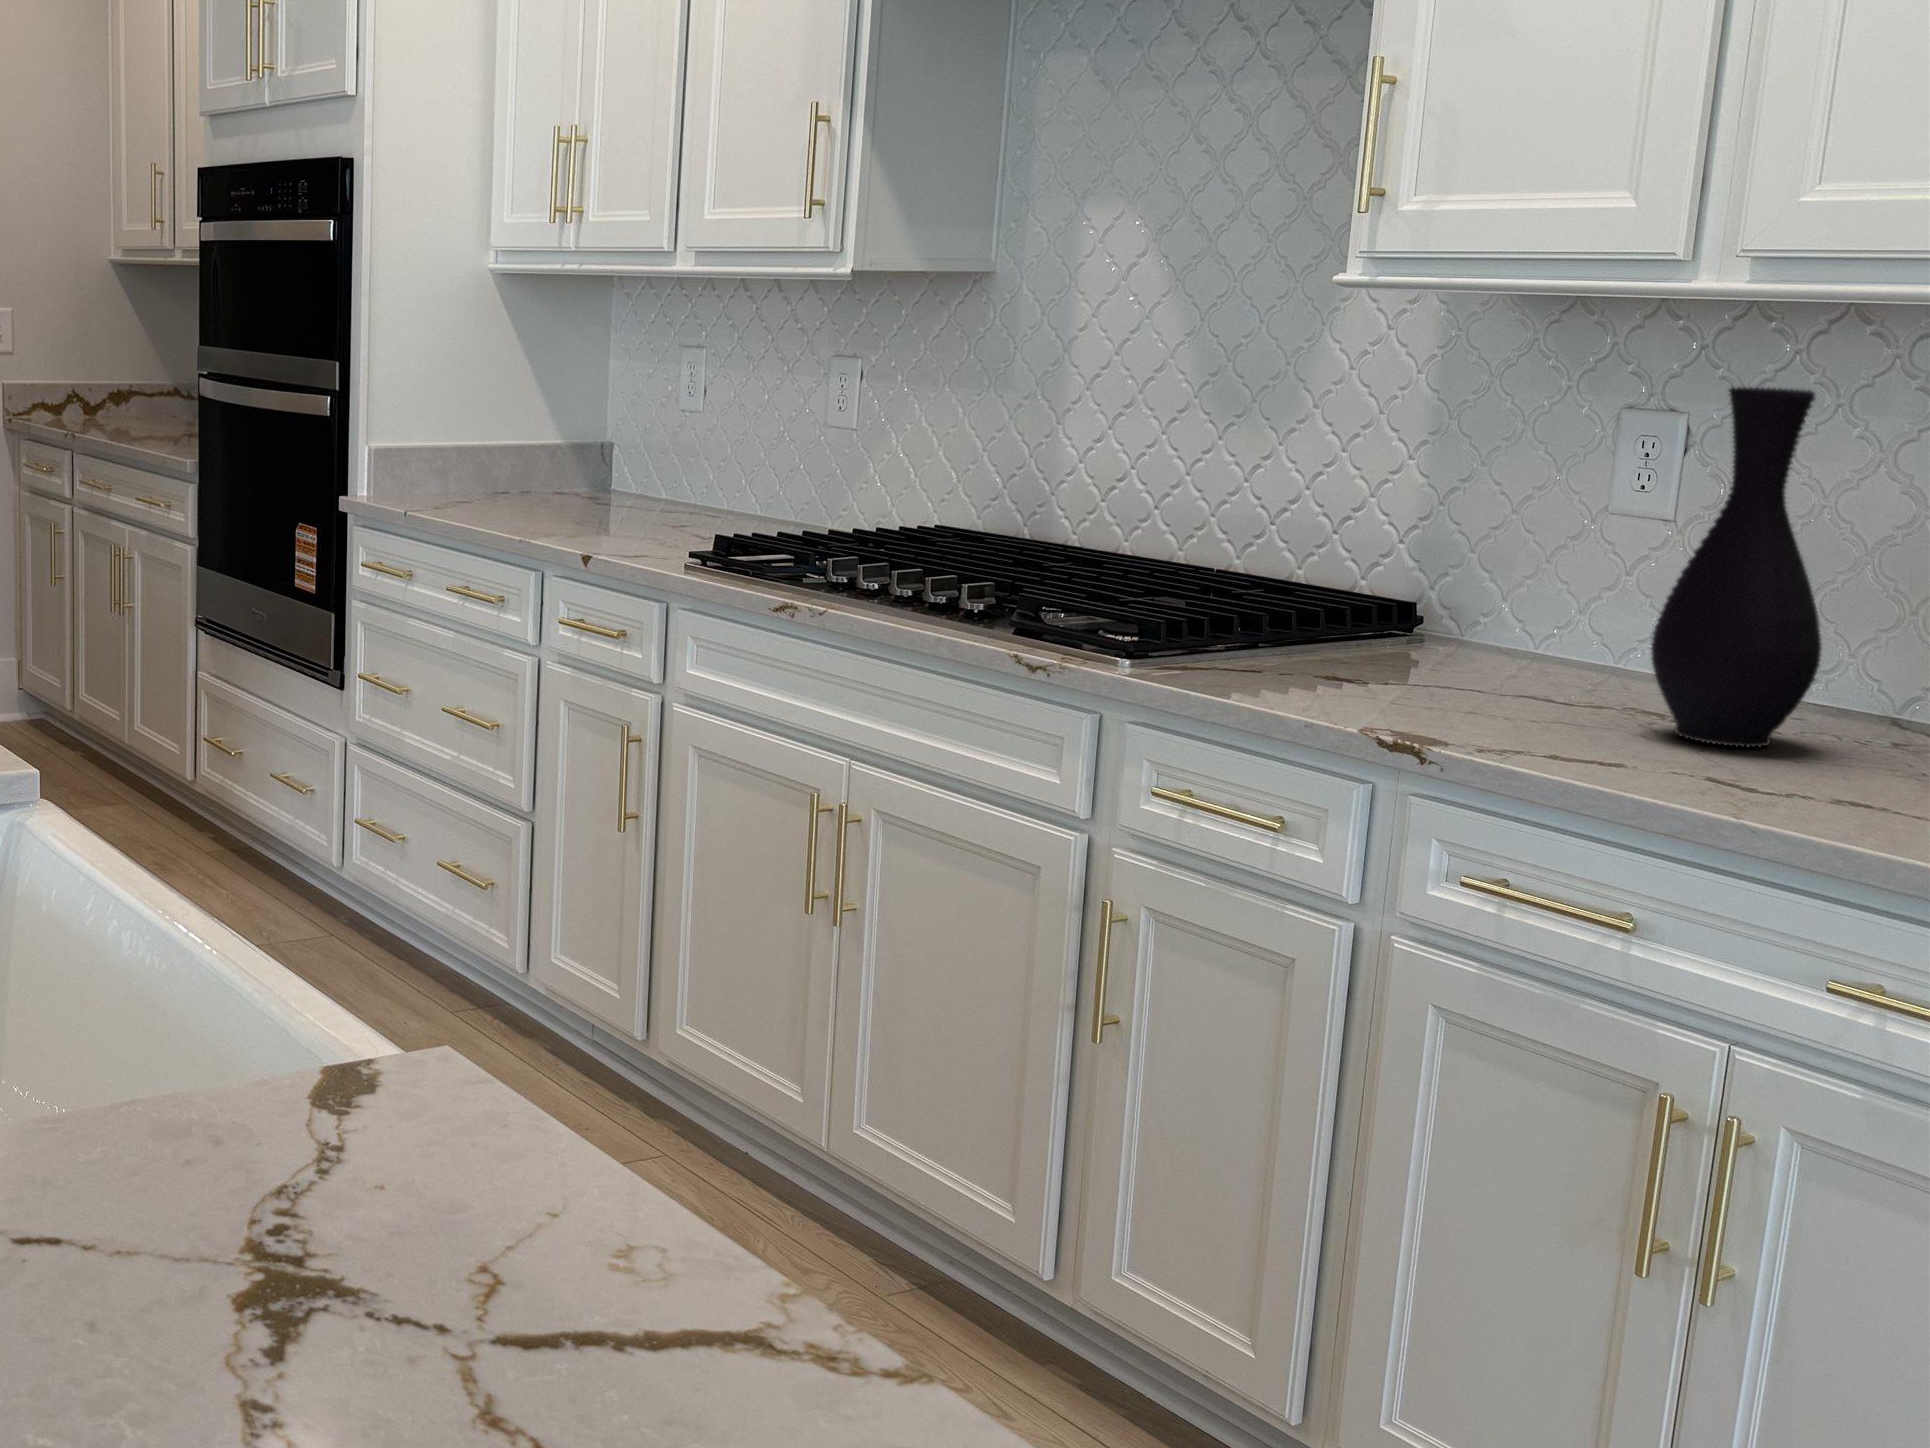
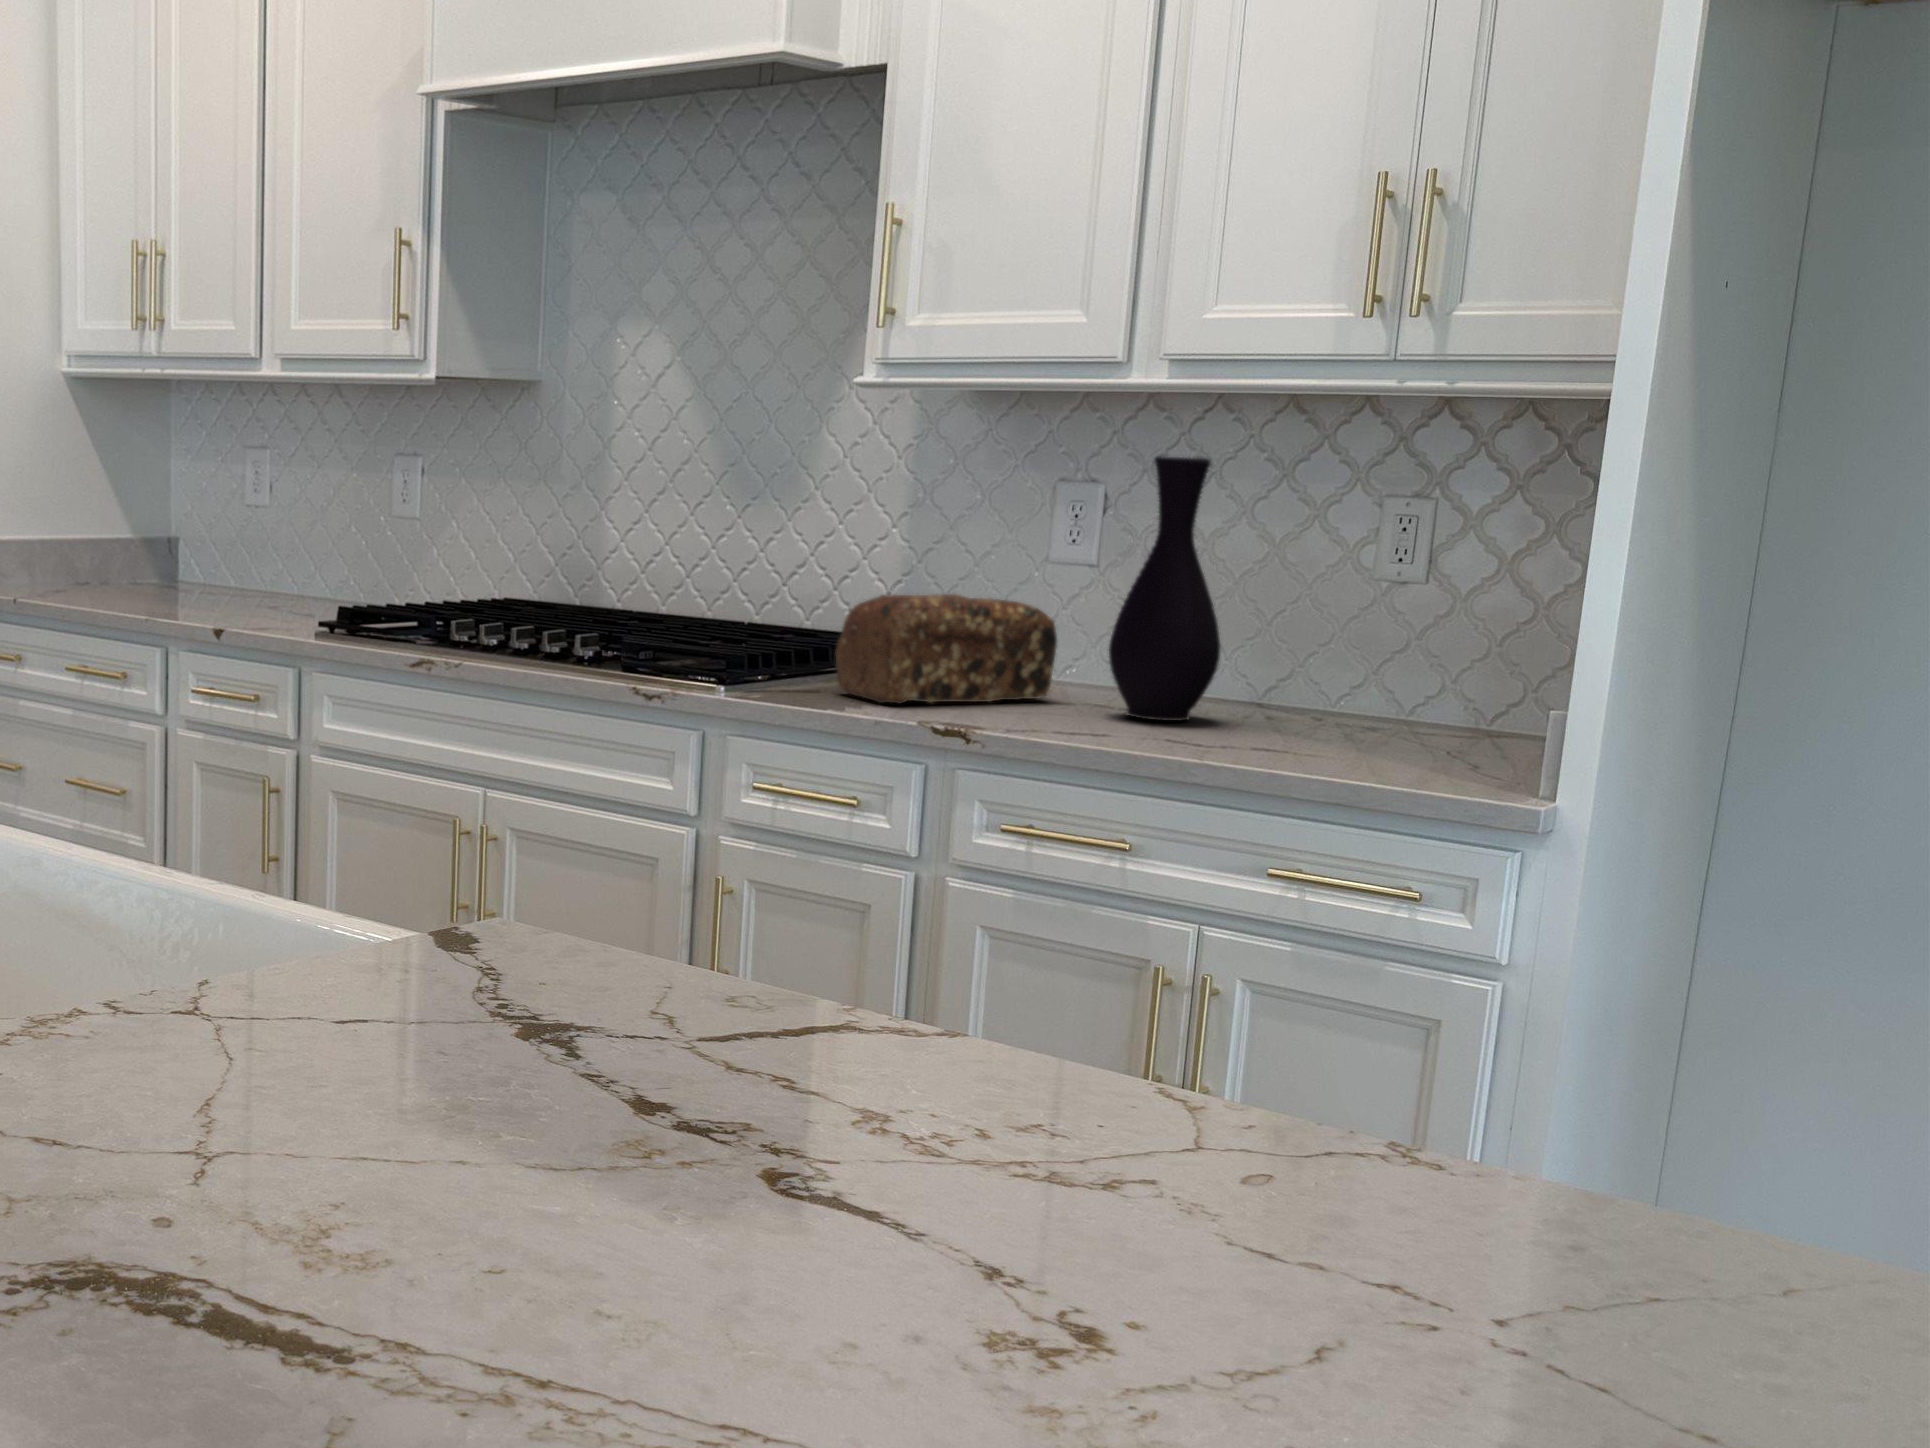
bread loaf: none [1275,557,1587,699] -> present [835,594,1057,703]

